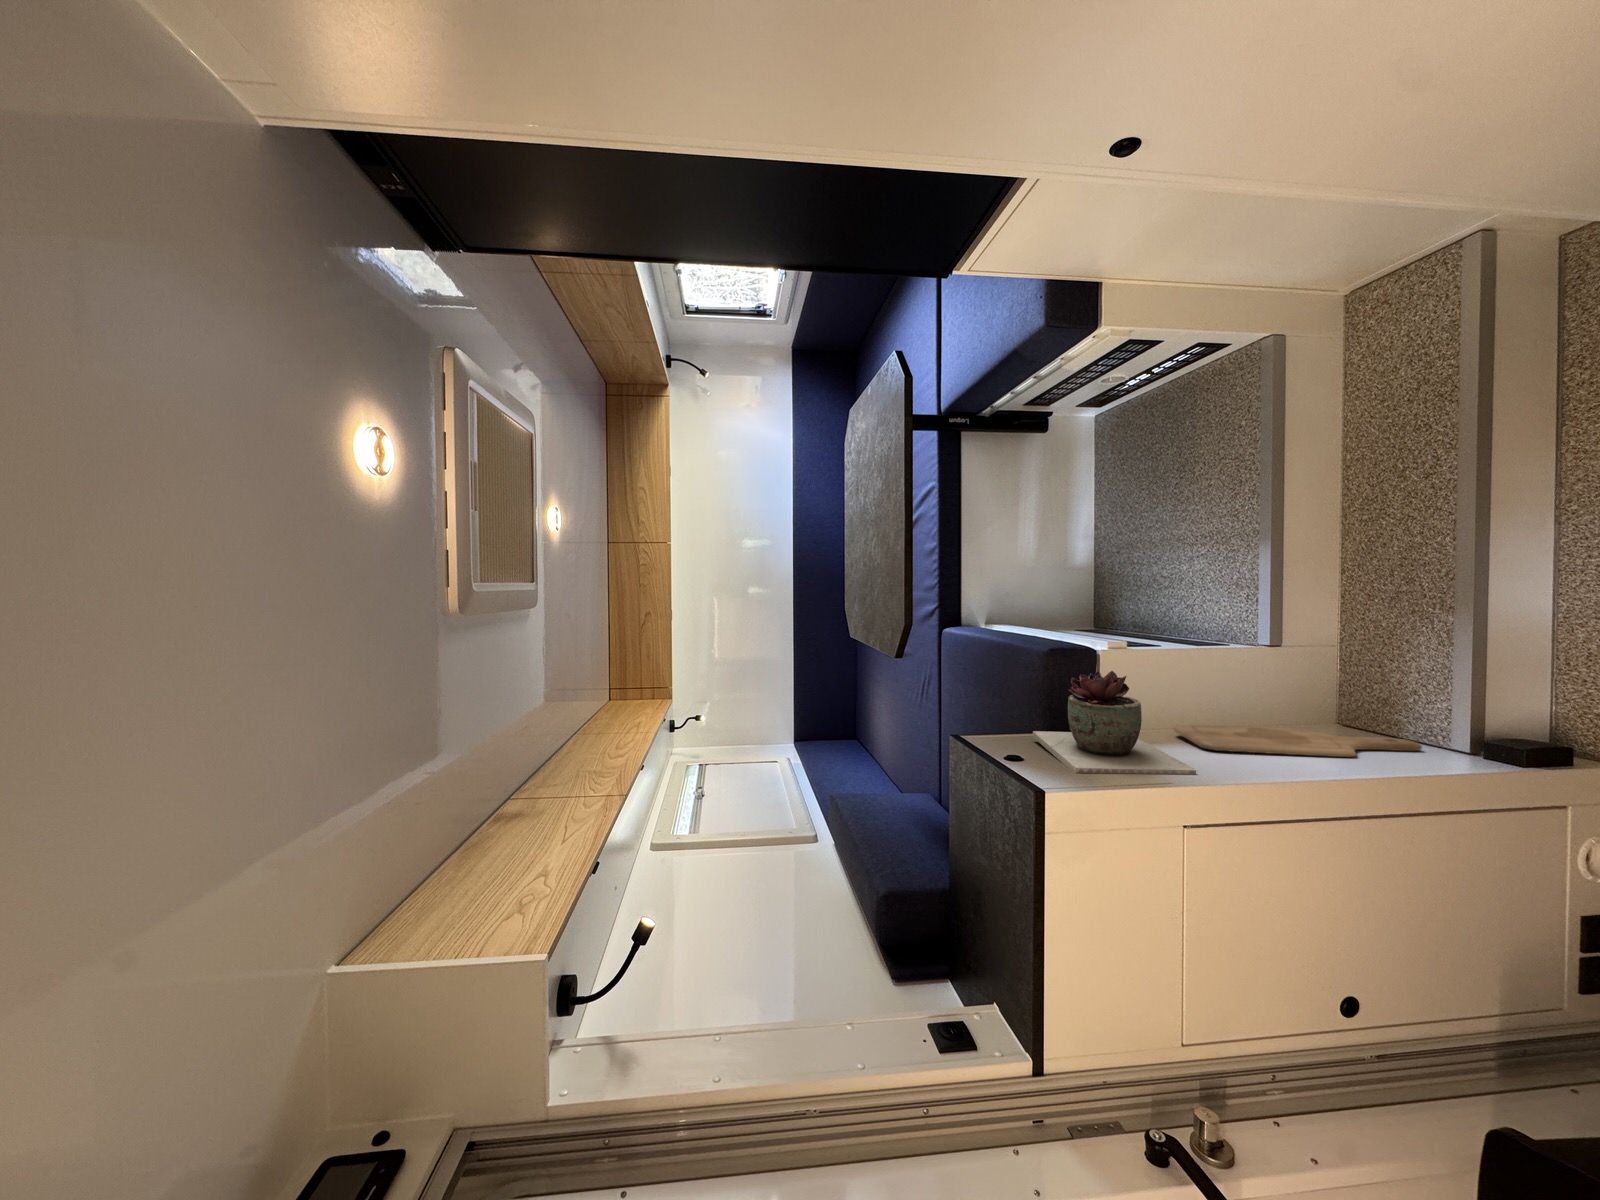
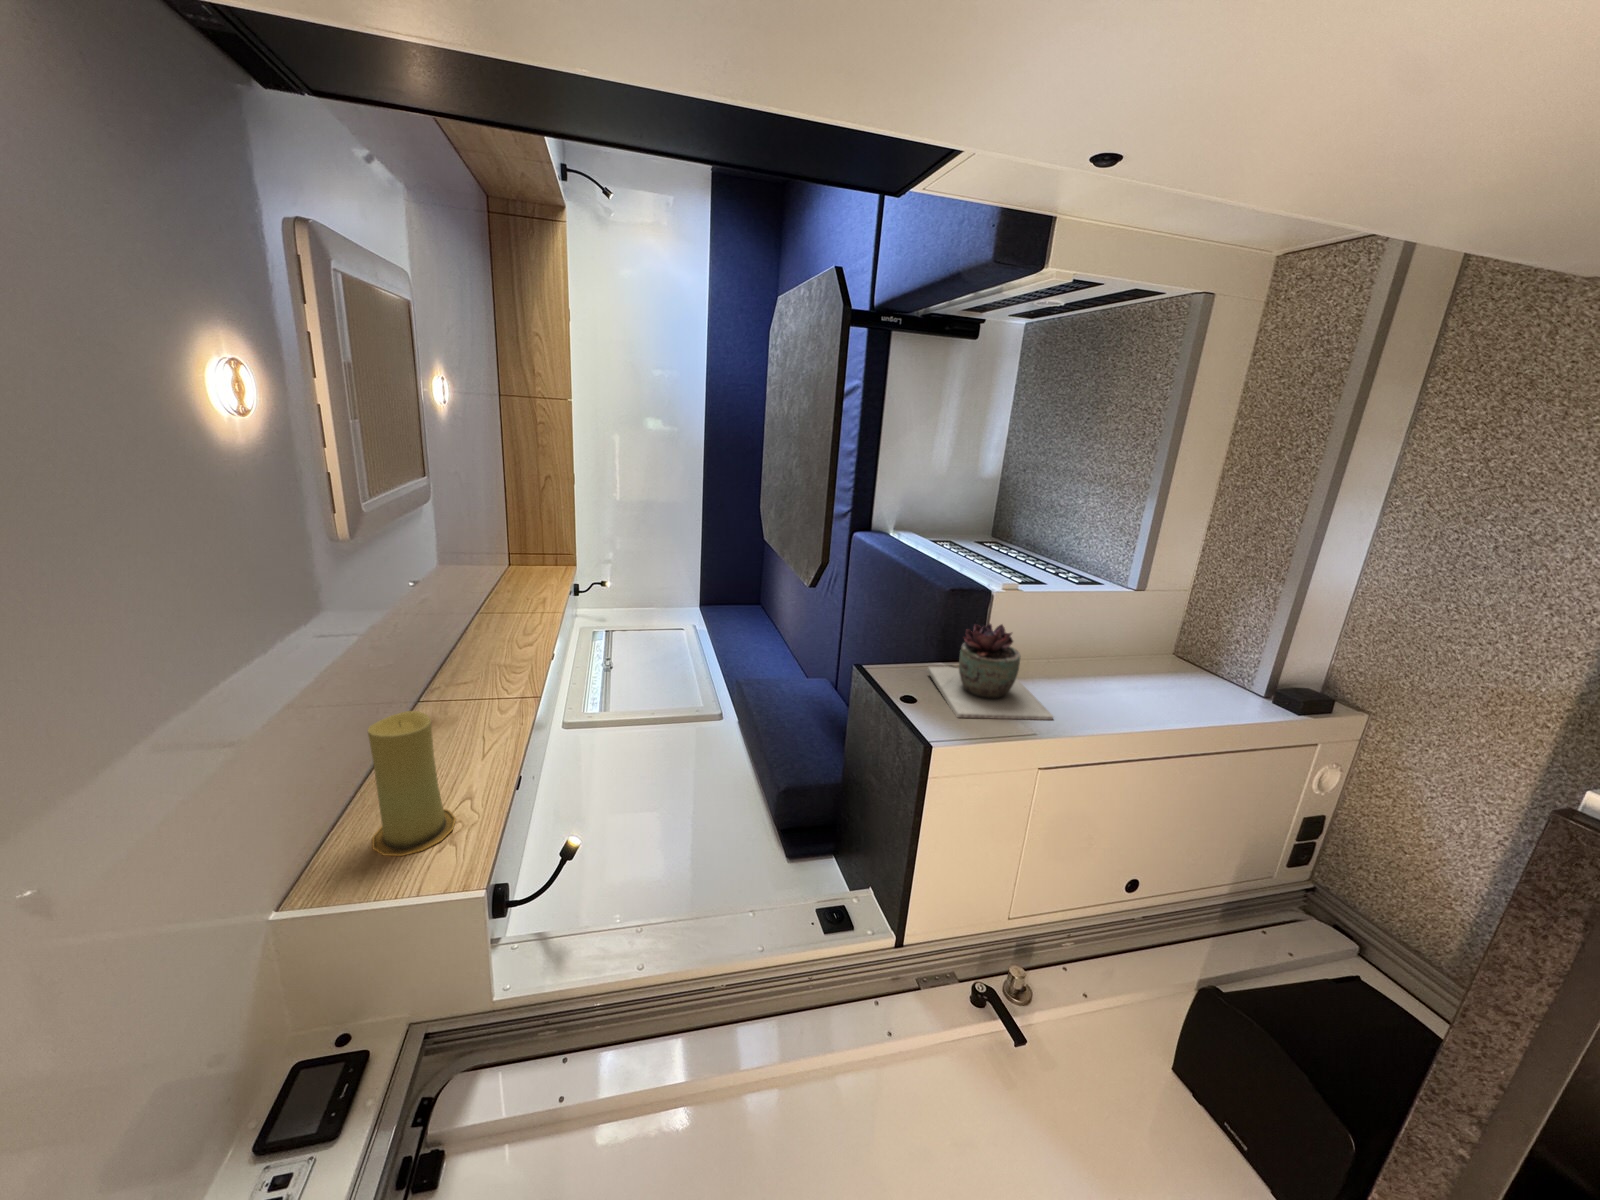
cutting board: present [1173,725,1422,757] -> none [1045,661,1228,699]
candle: none [446,769,531,927] -> present [368,711,456,856]

